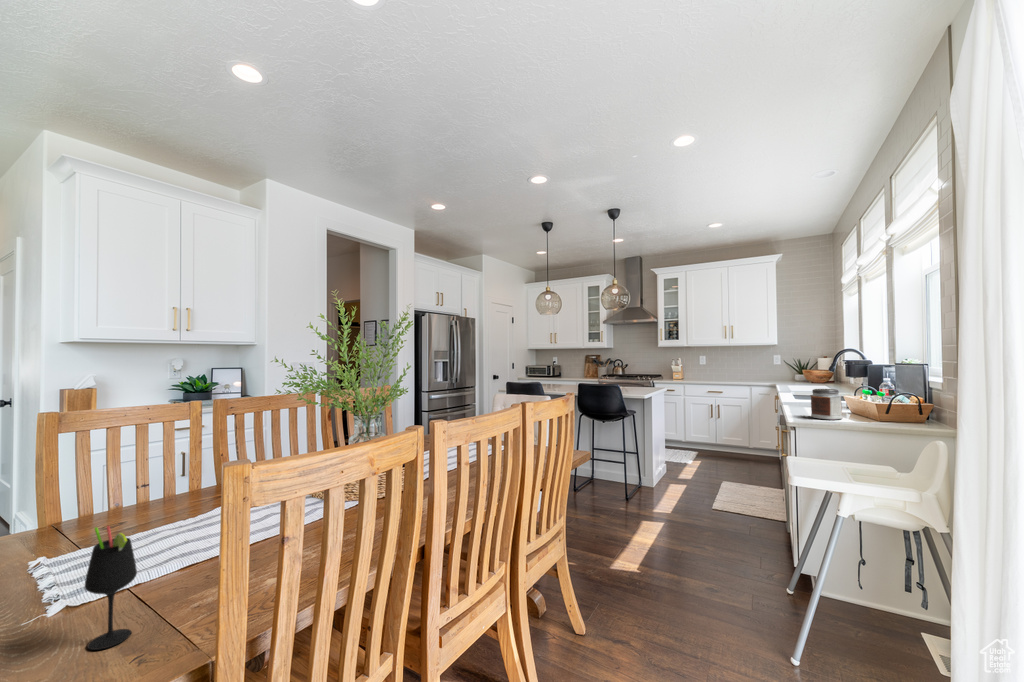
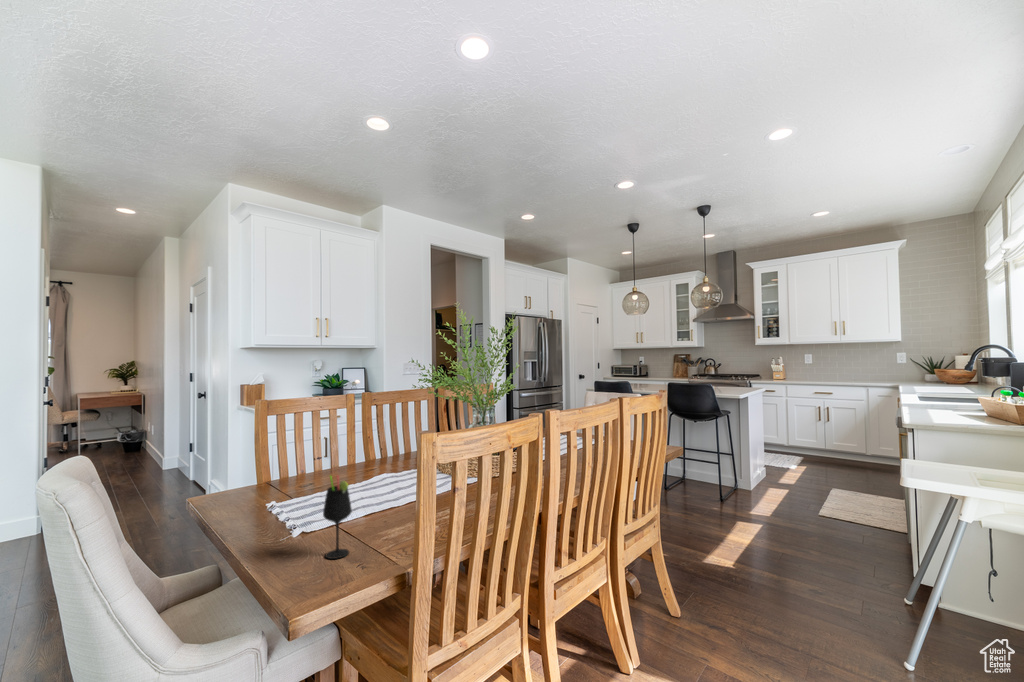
jar: present [810,389,843,420] -> none [926,389,966,421]

